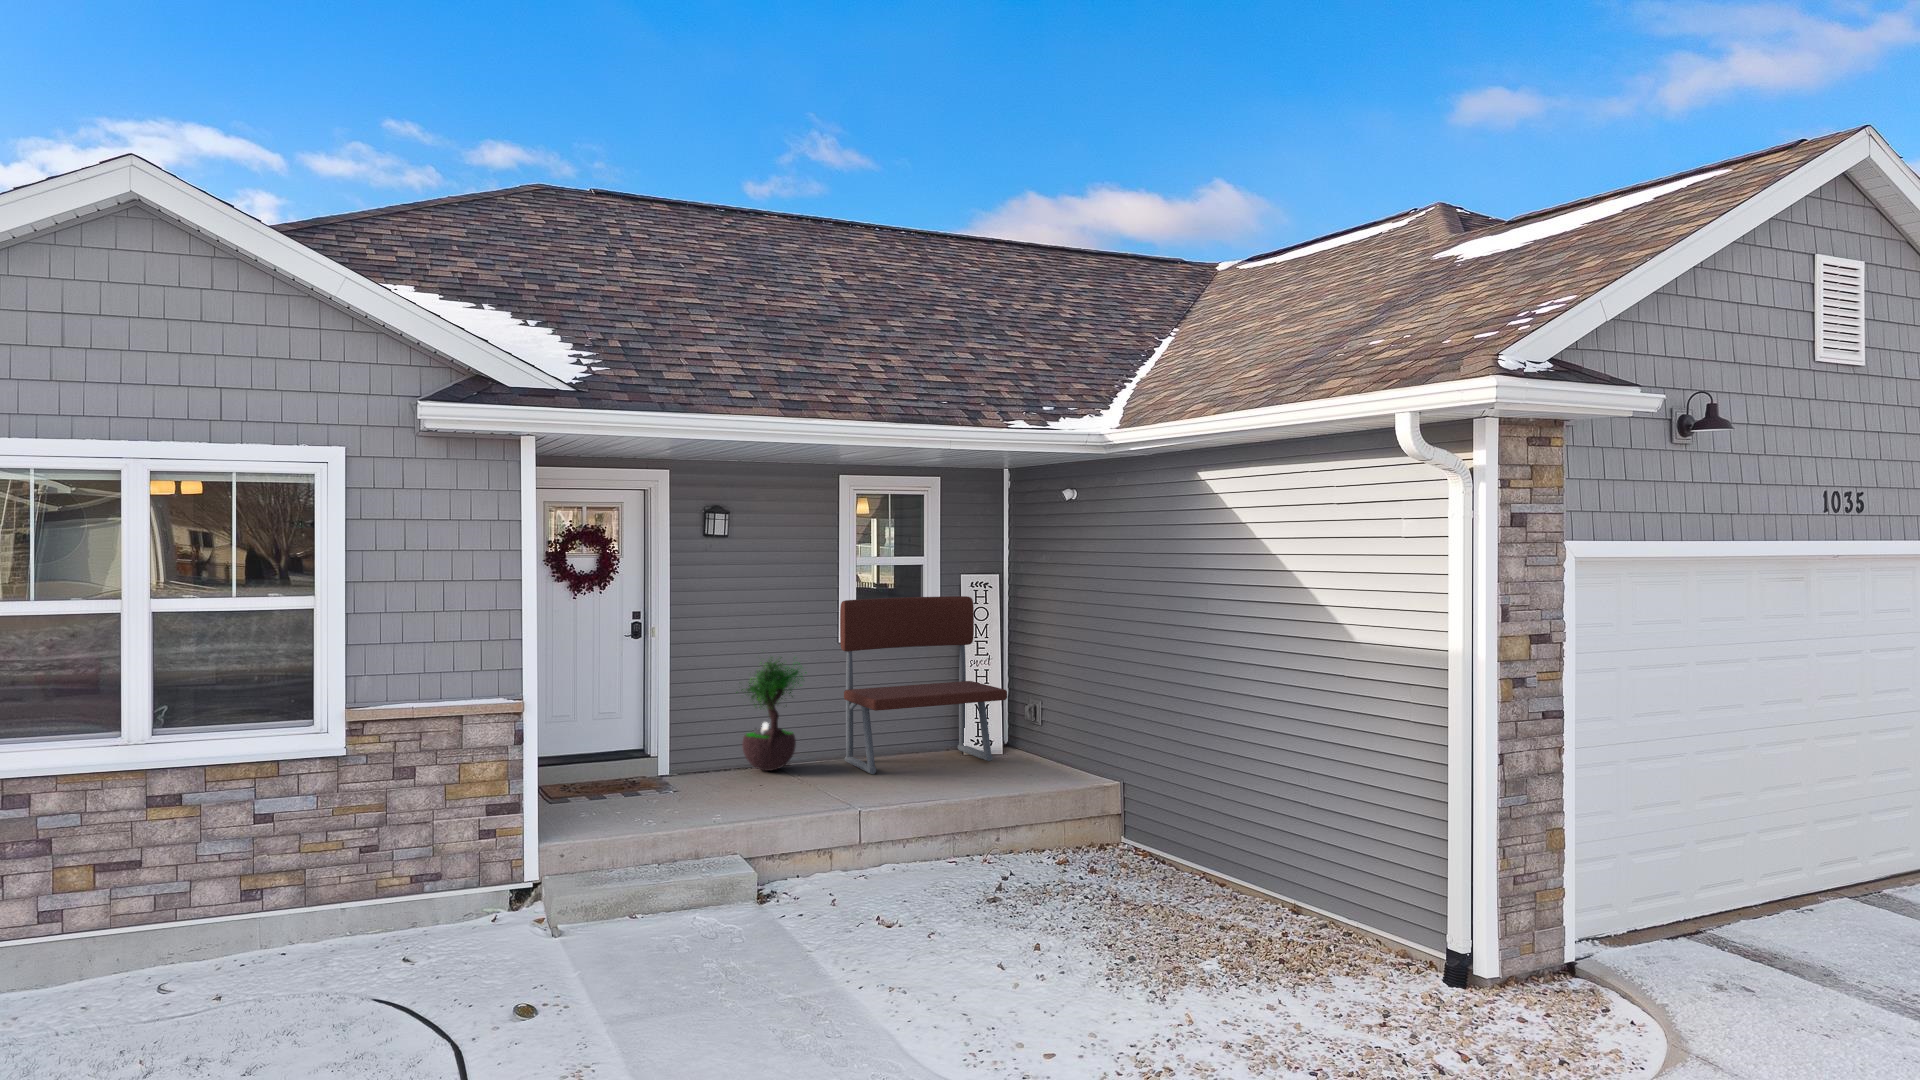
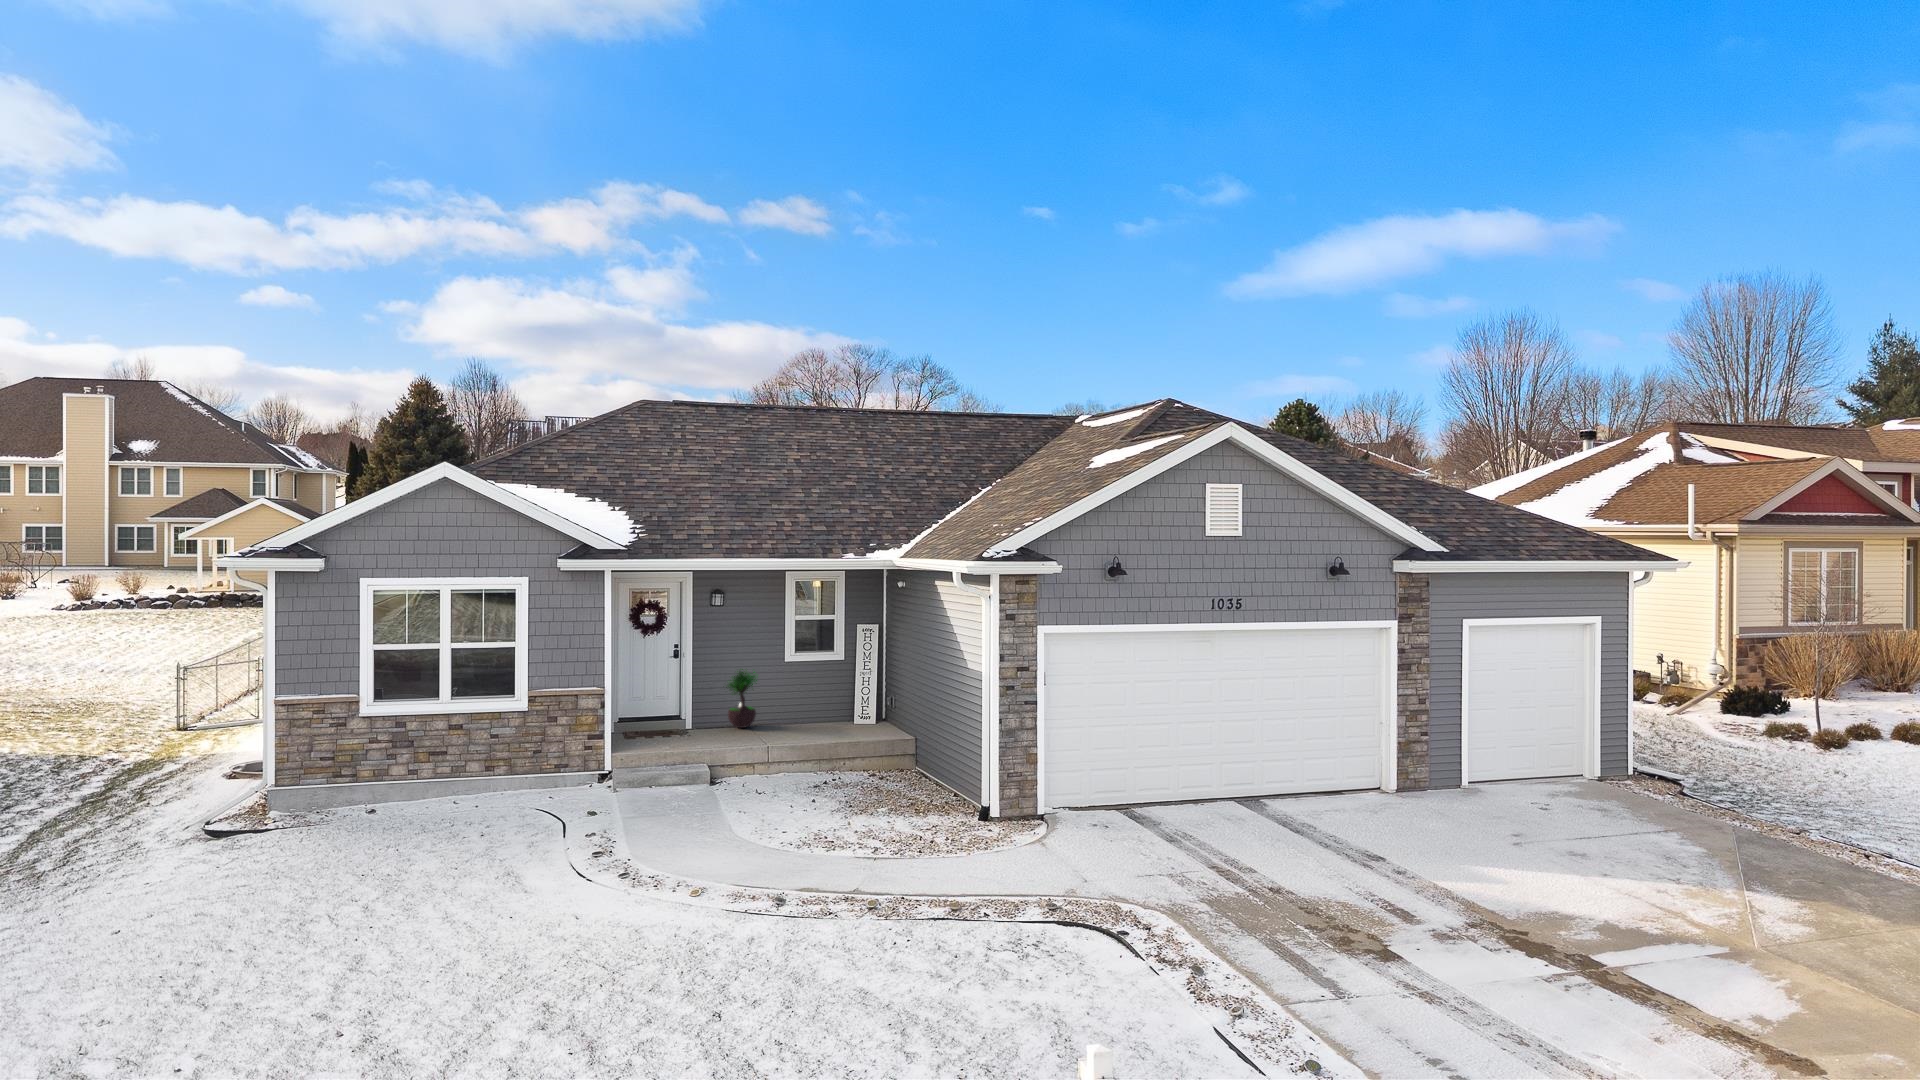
bench: present [840,596,1007,774] -> none [782,636,868,731]

